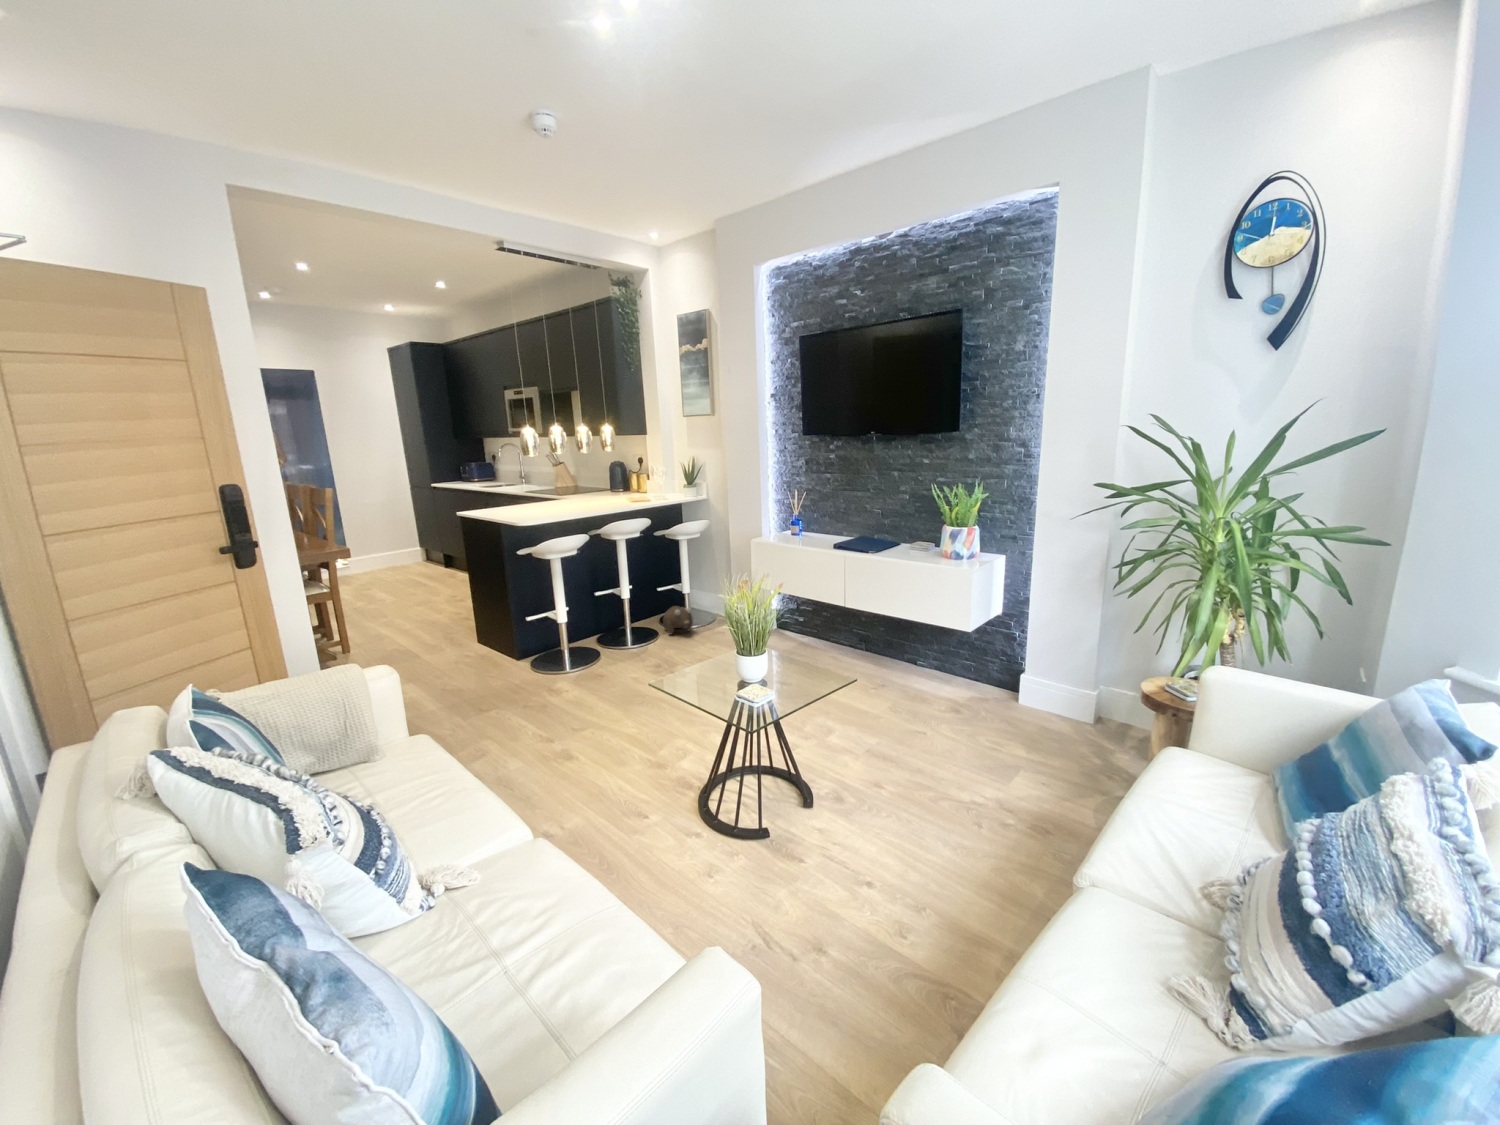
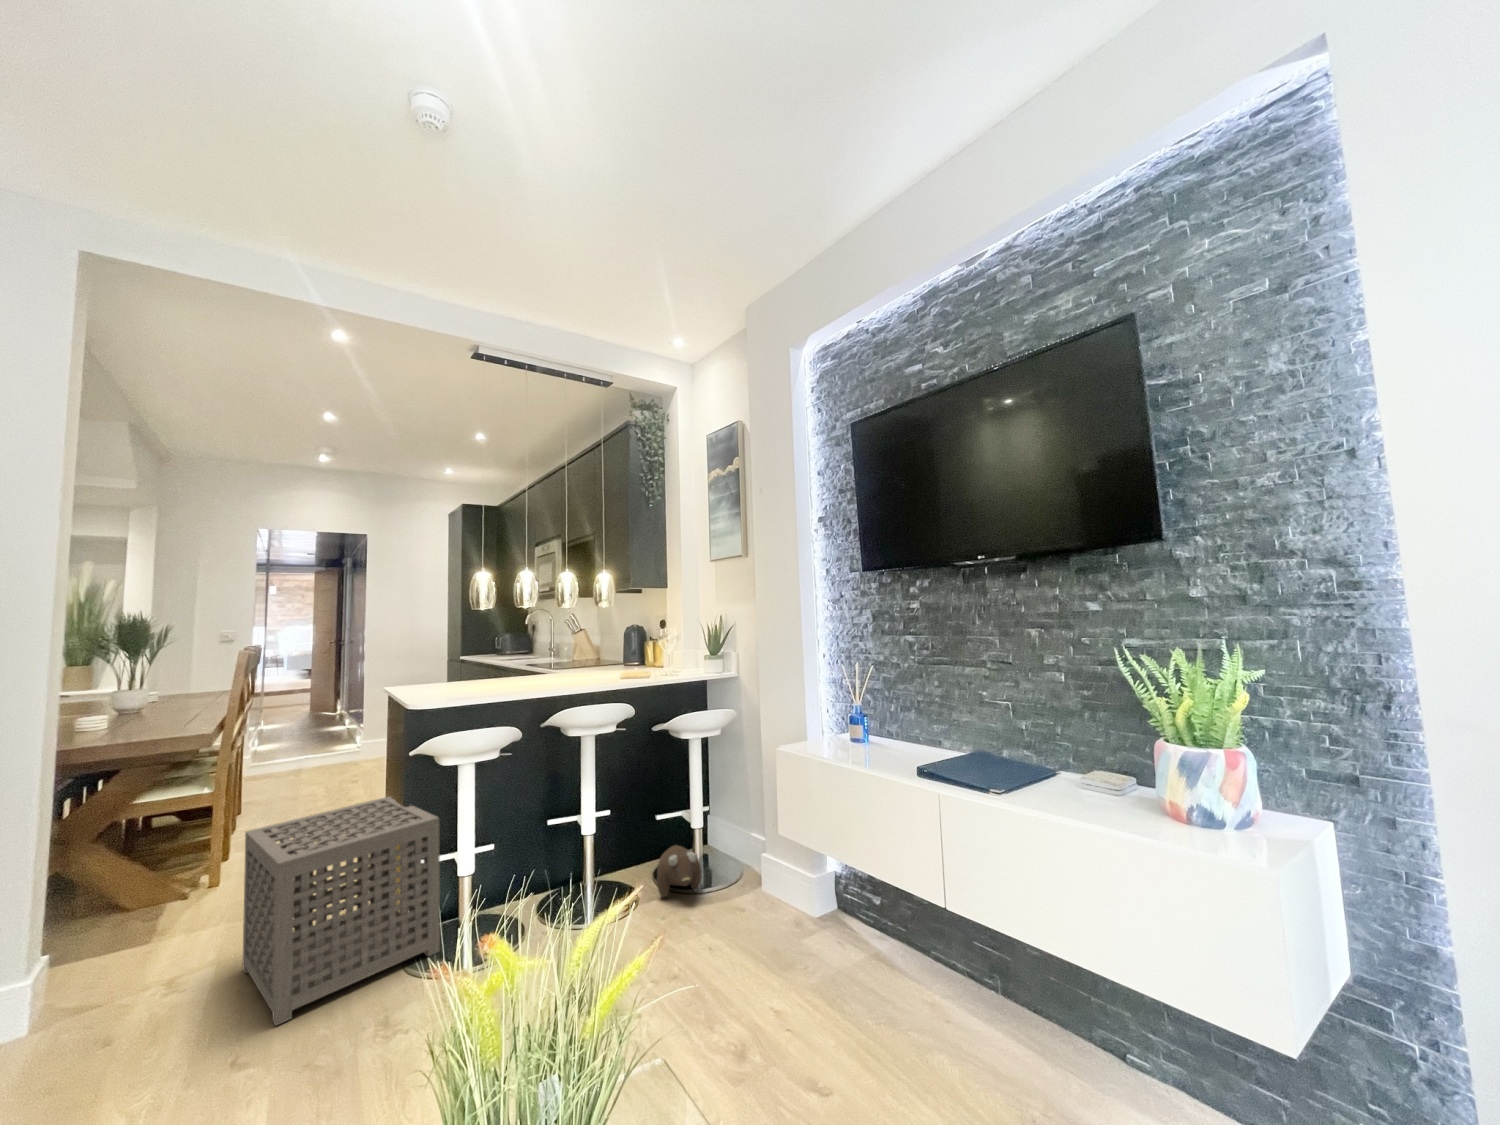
side table: none [413,581,547,695] -> present [242,797,440,1025]

